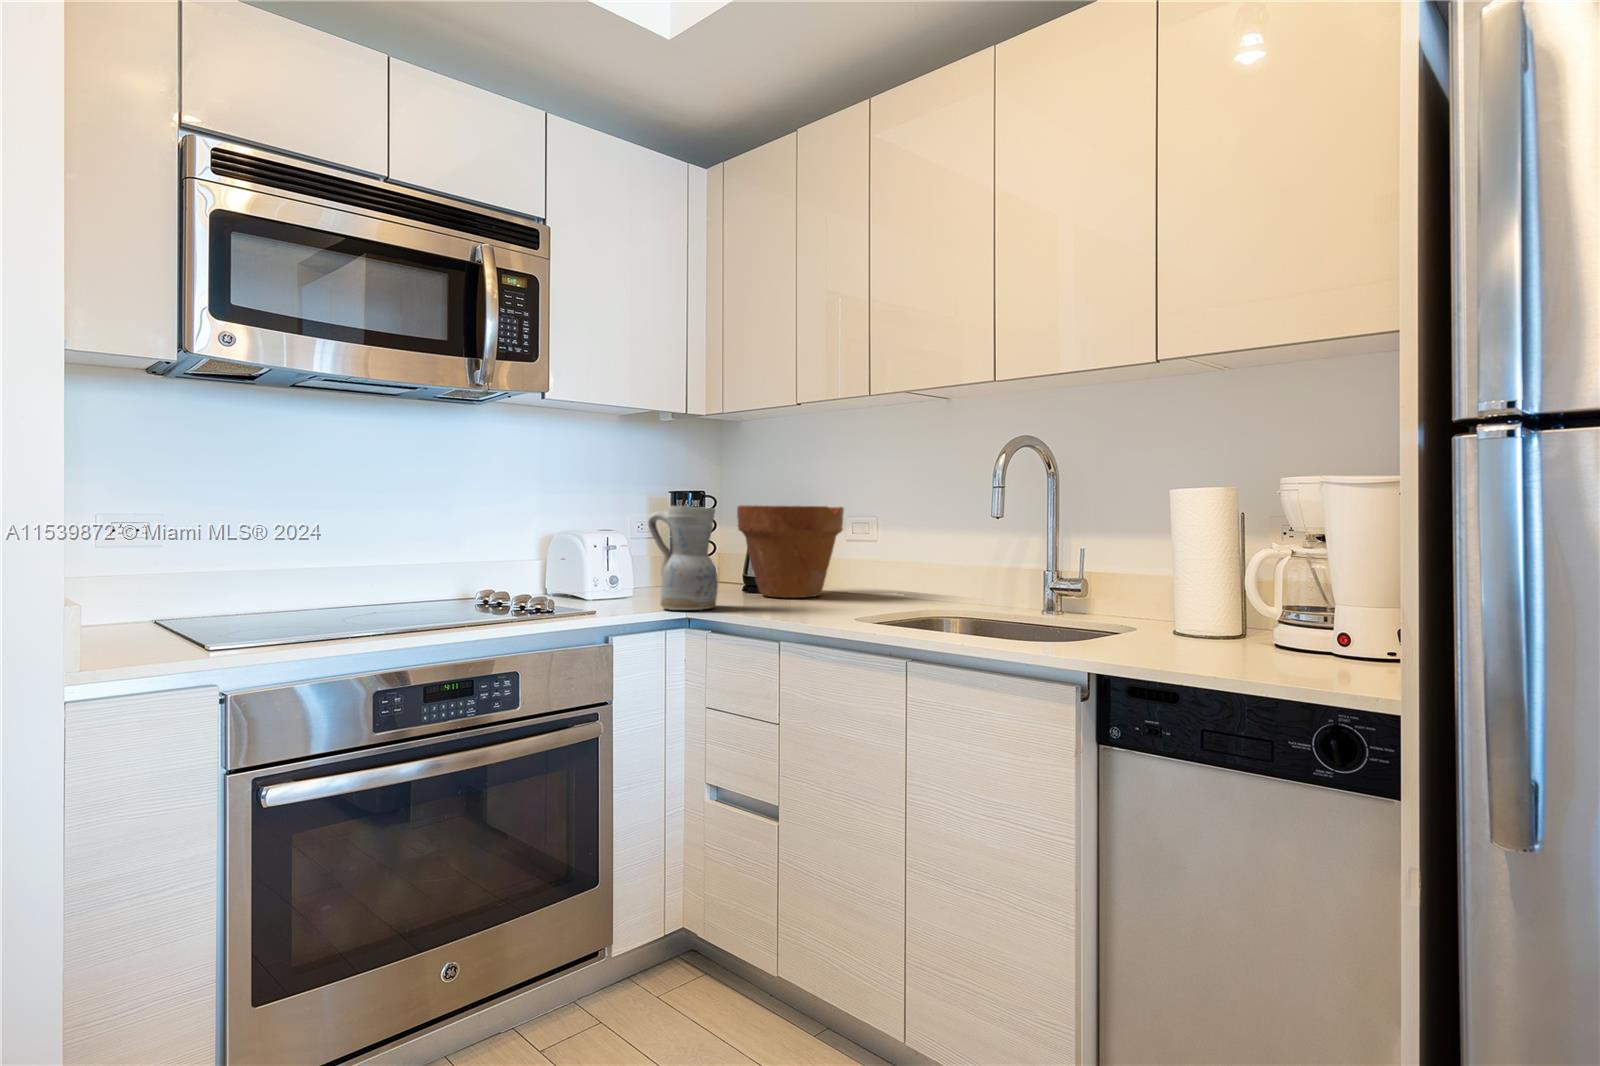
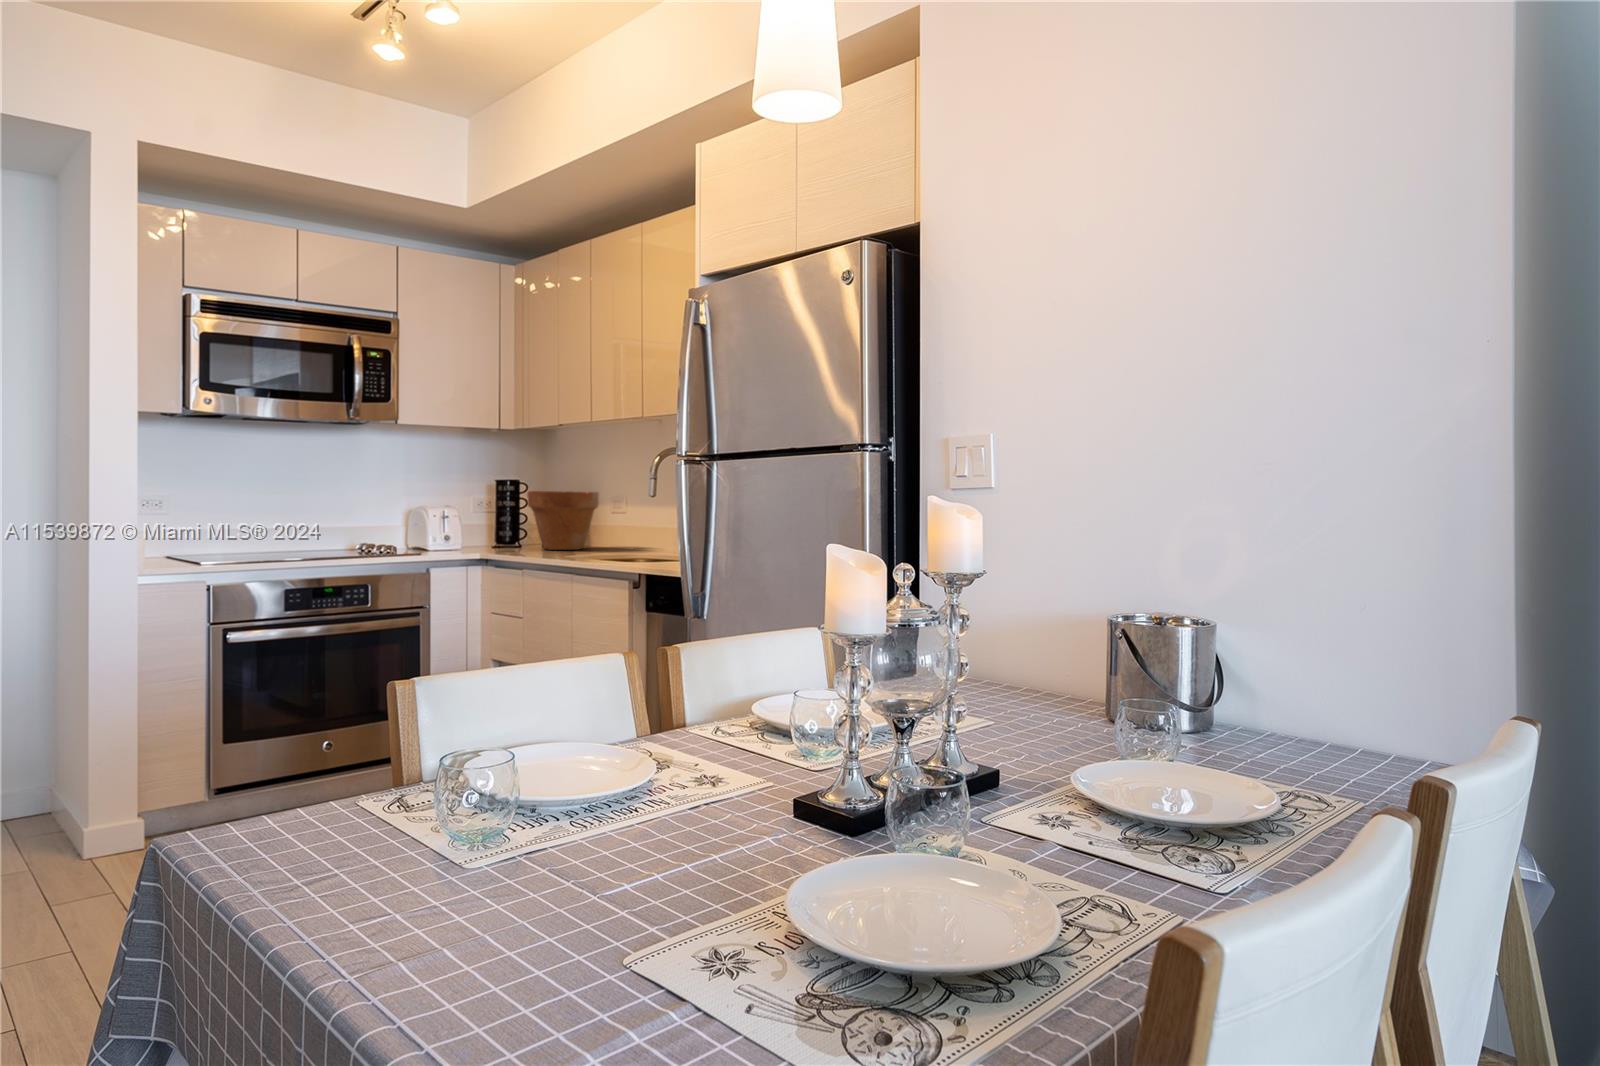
ceramic pitcher: present [648,506,718,610] -> none [458,491,502,554]

